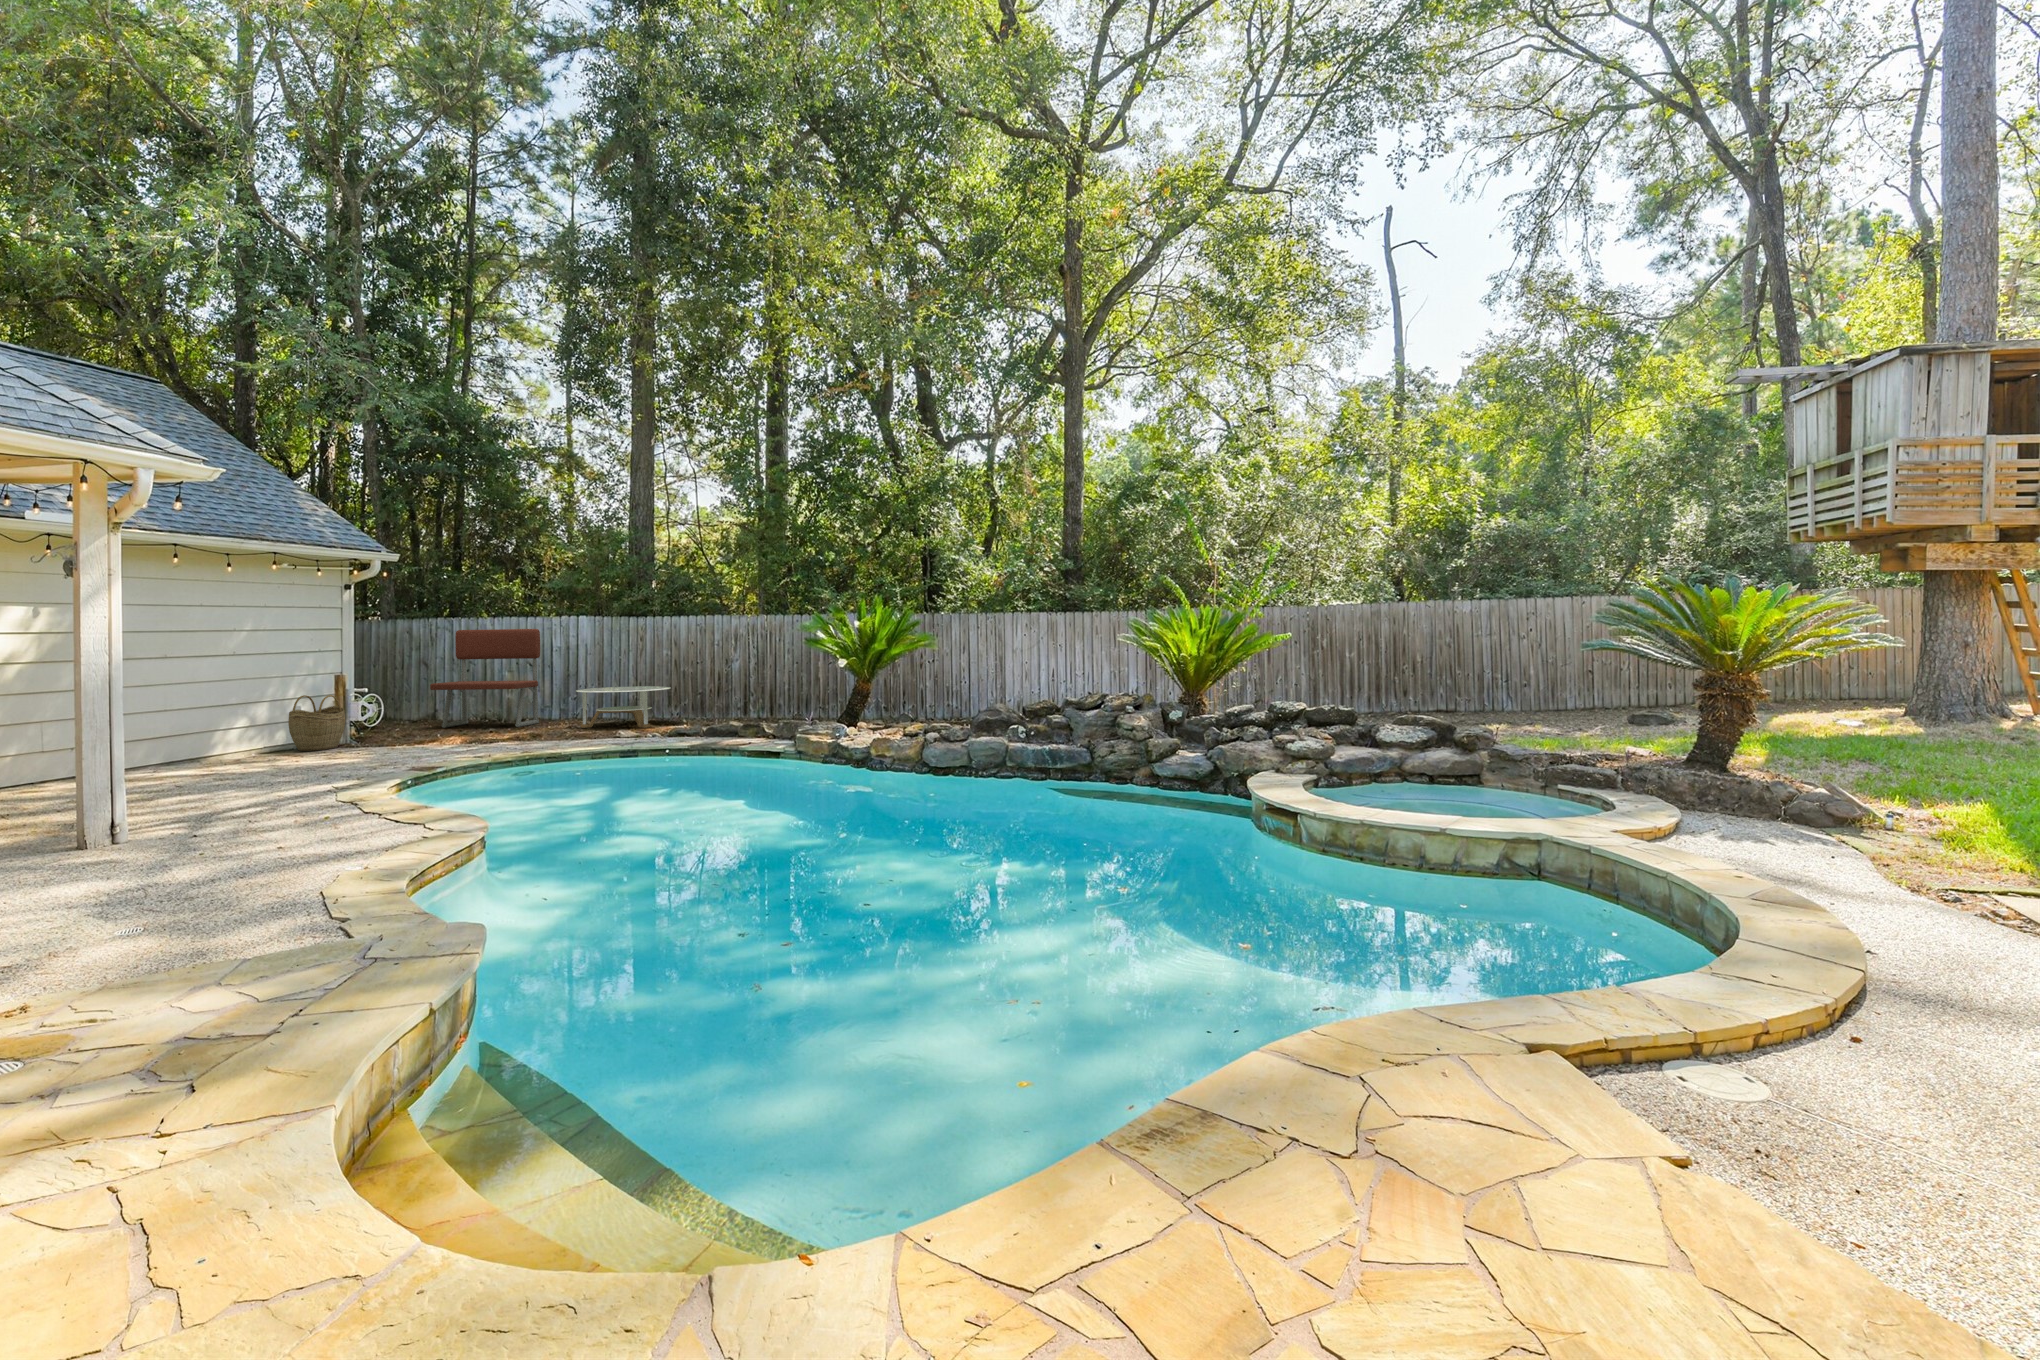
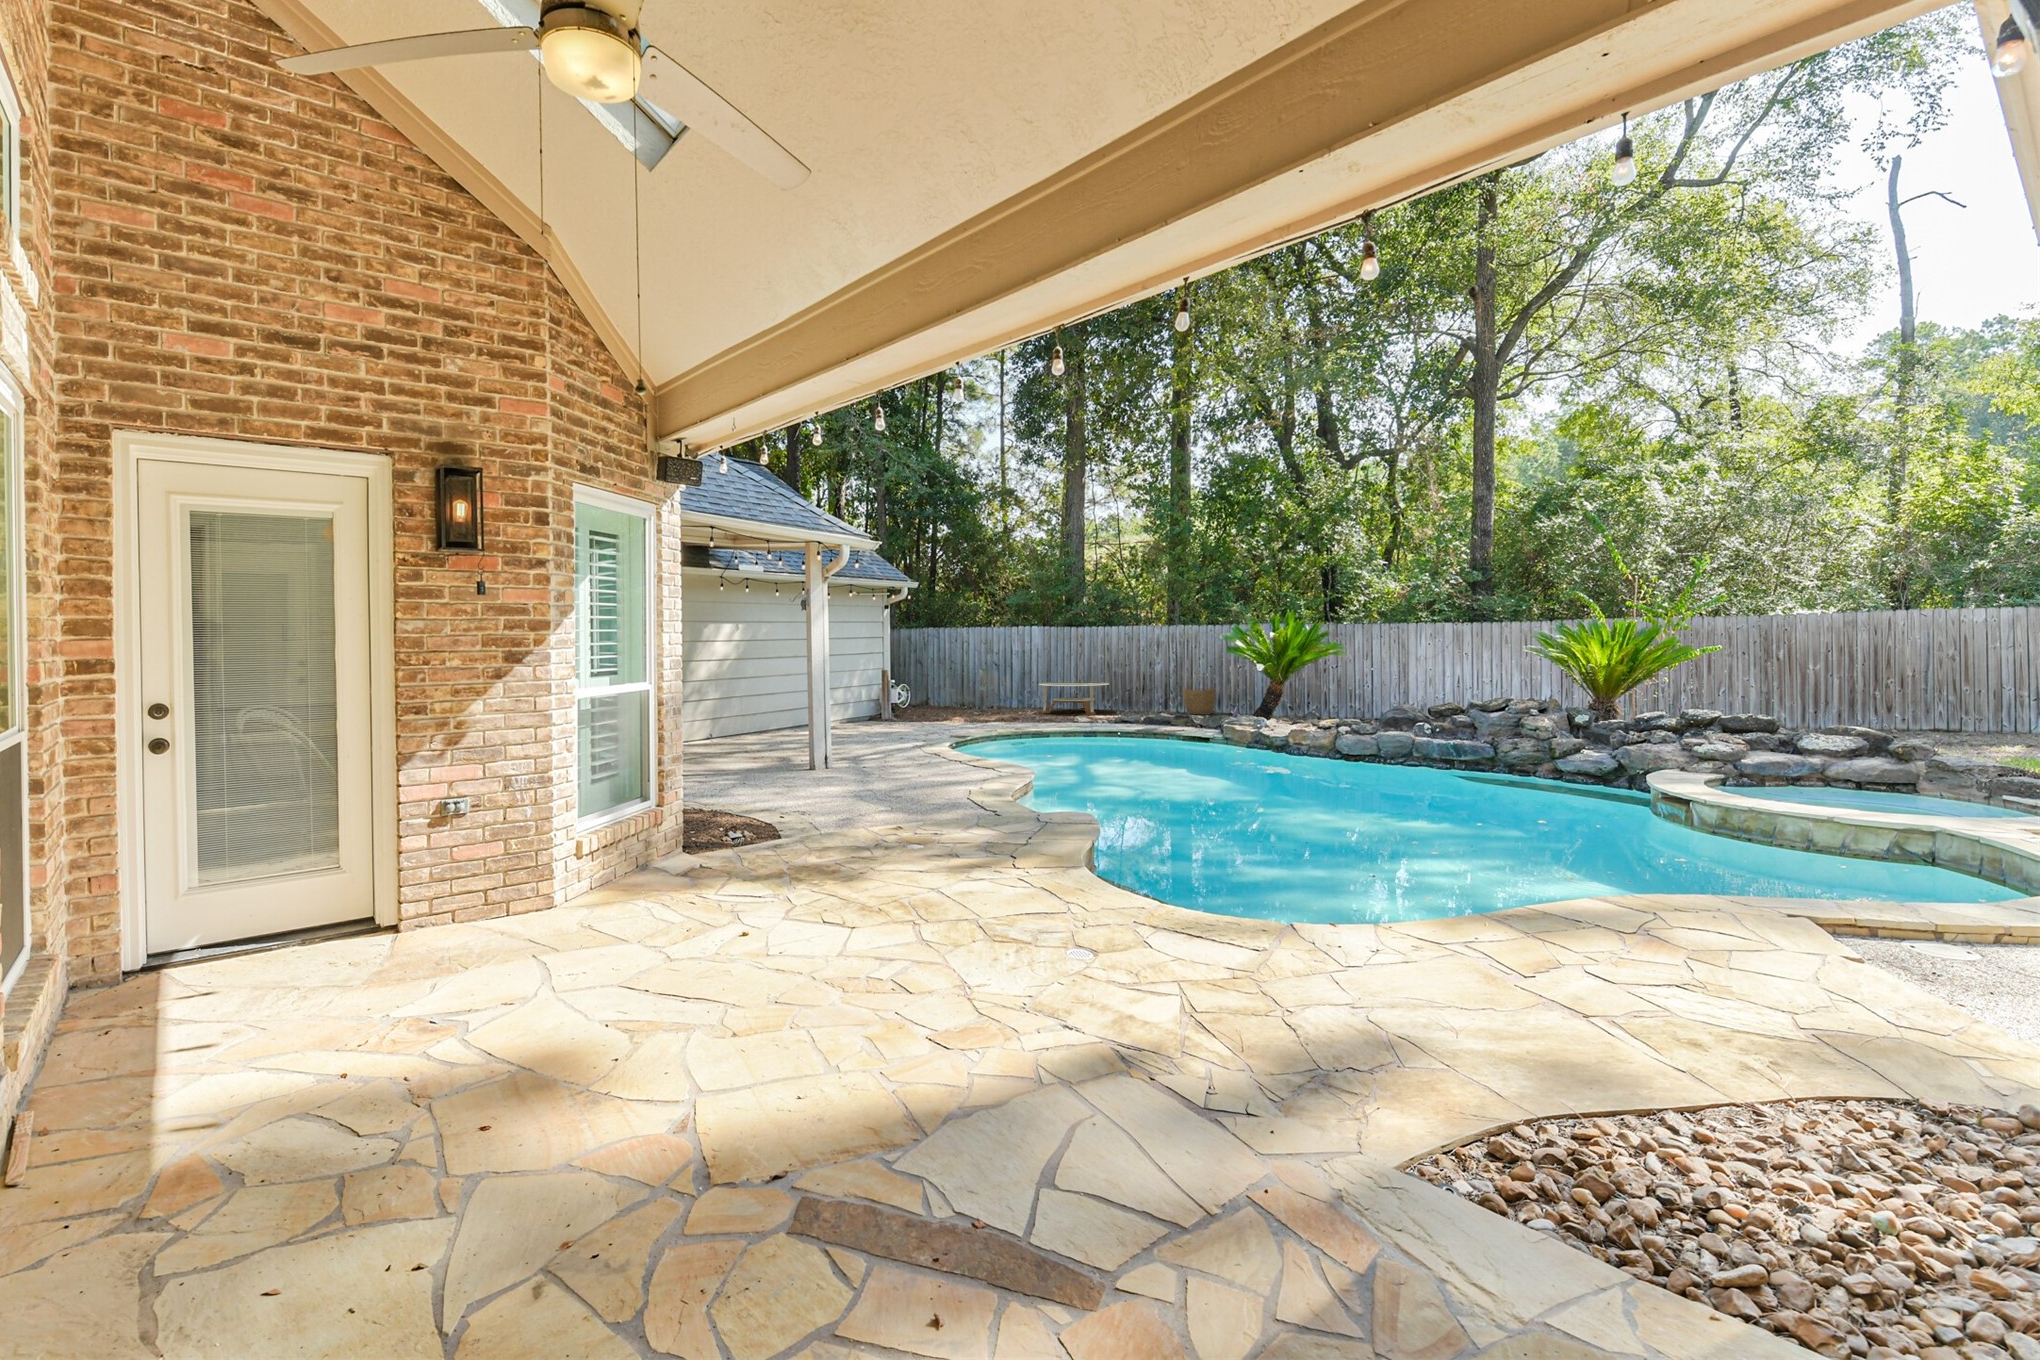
bench: present [430,629,540,728] -> none [934,636,1008,711]
woven basket: present [288,695,345,751] -> present [1183,676,1215,715]

